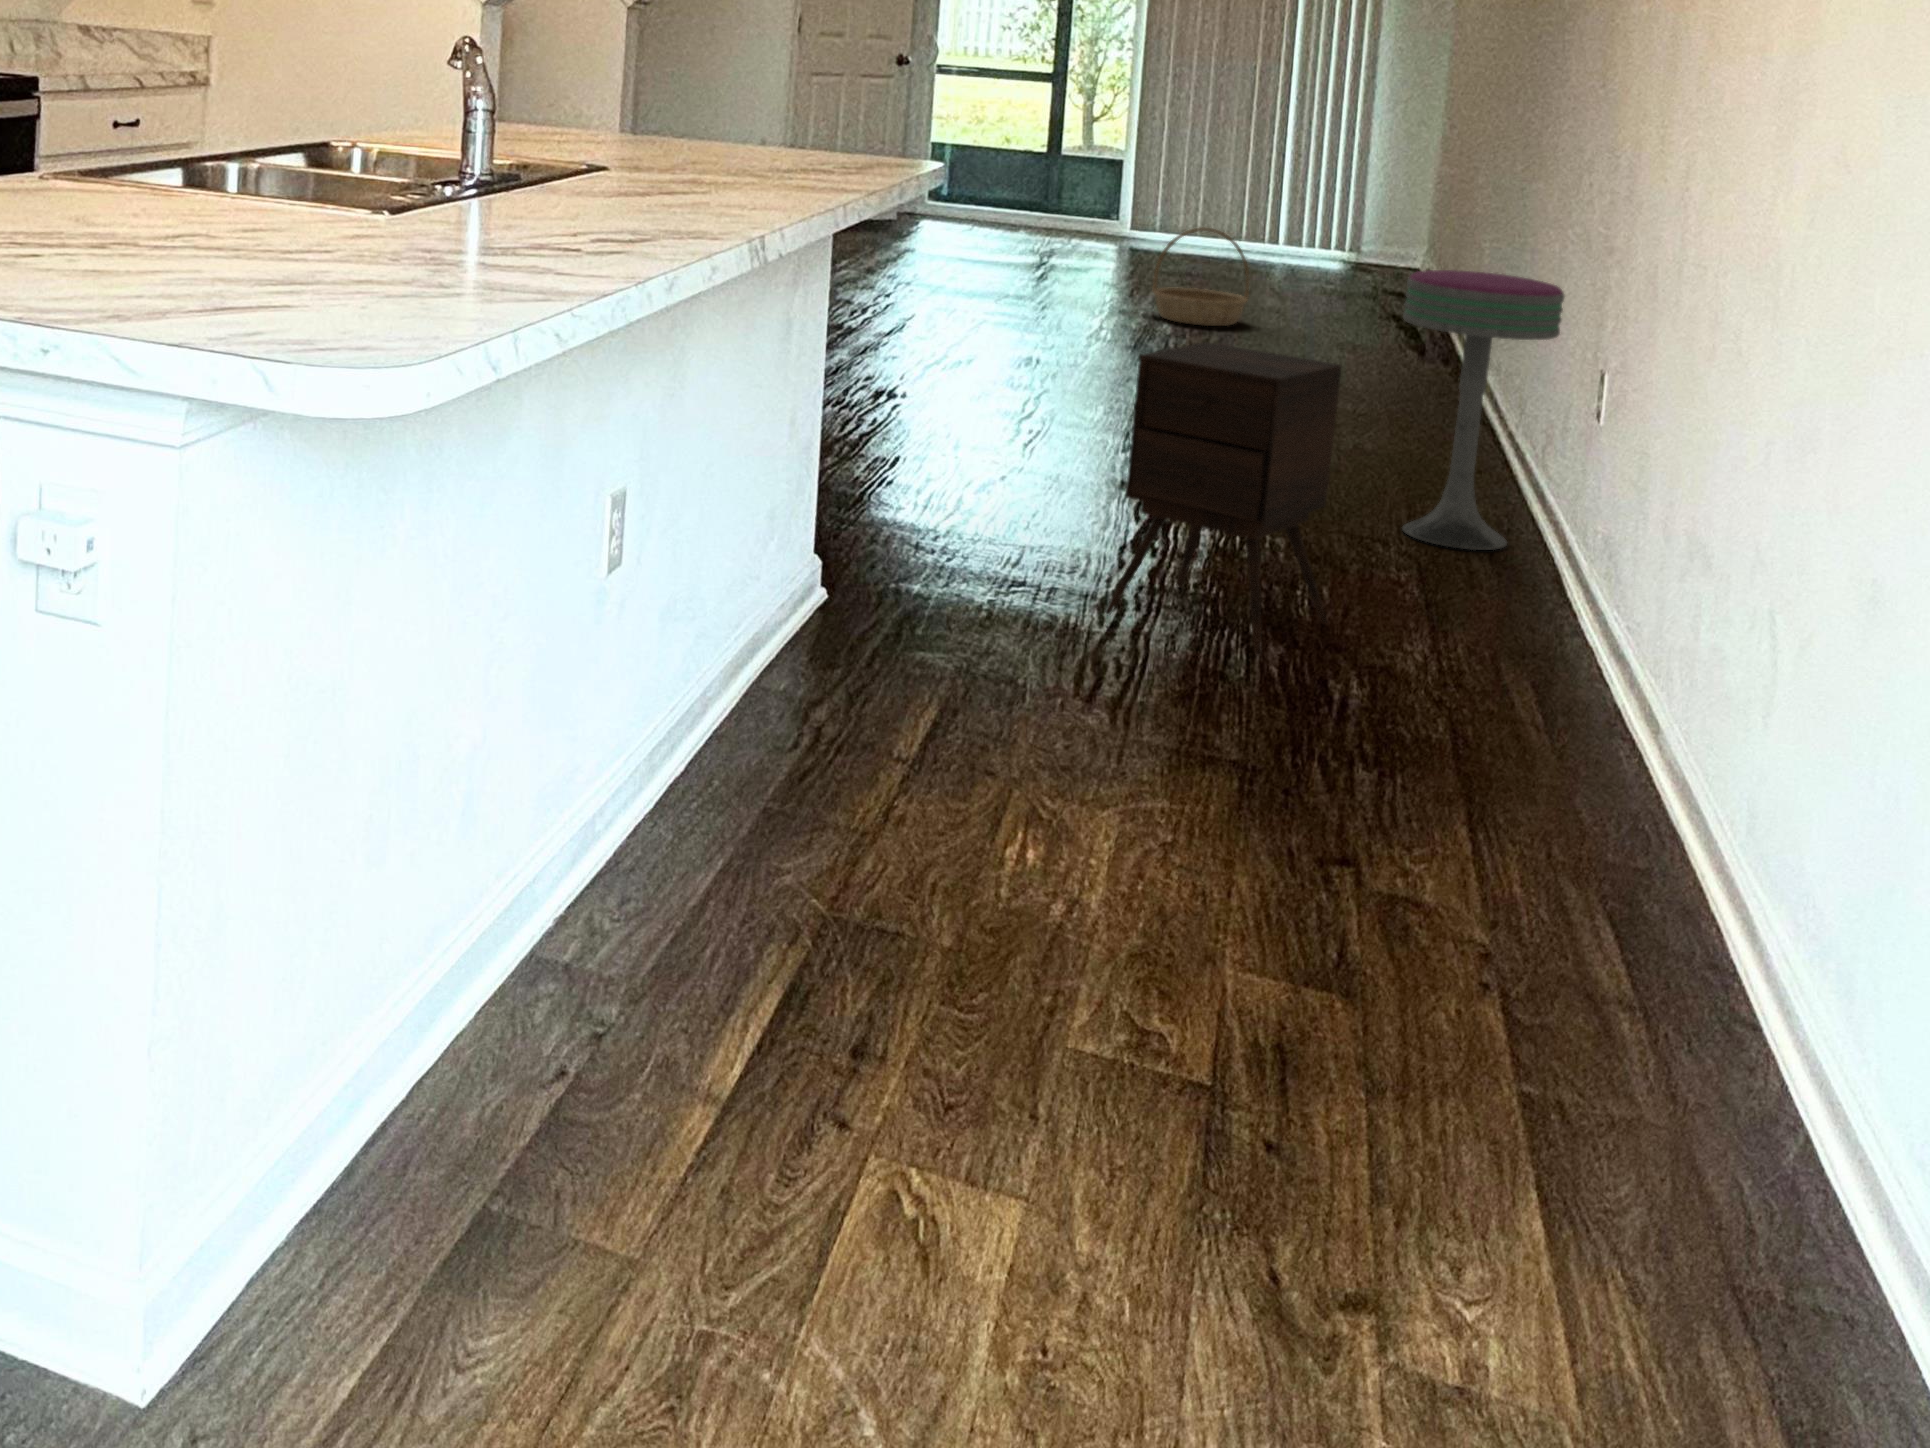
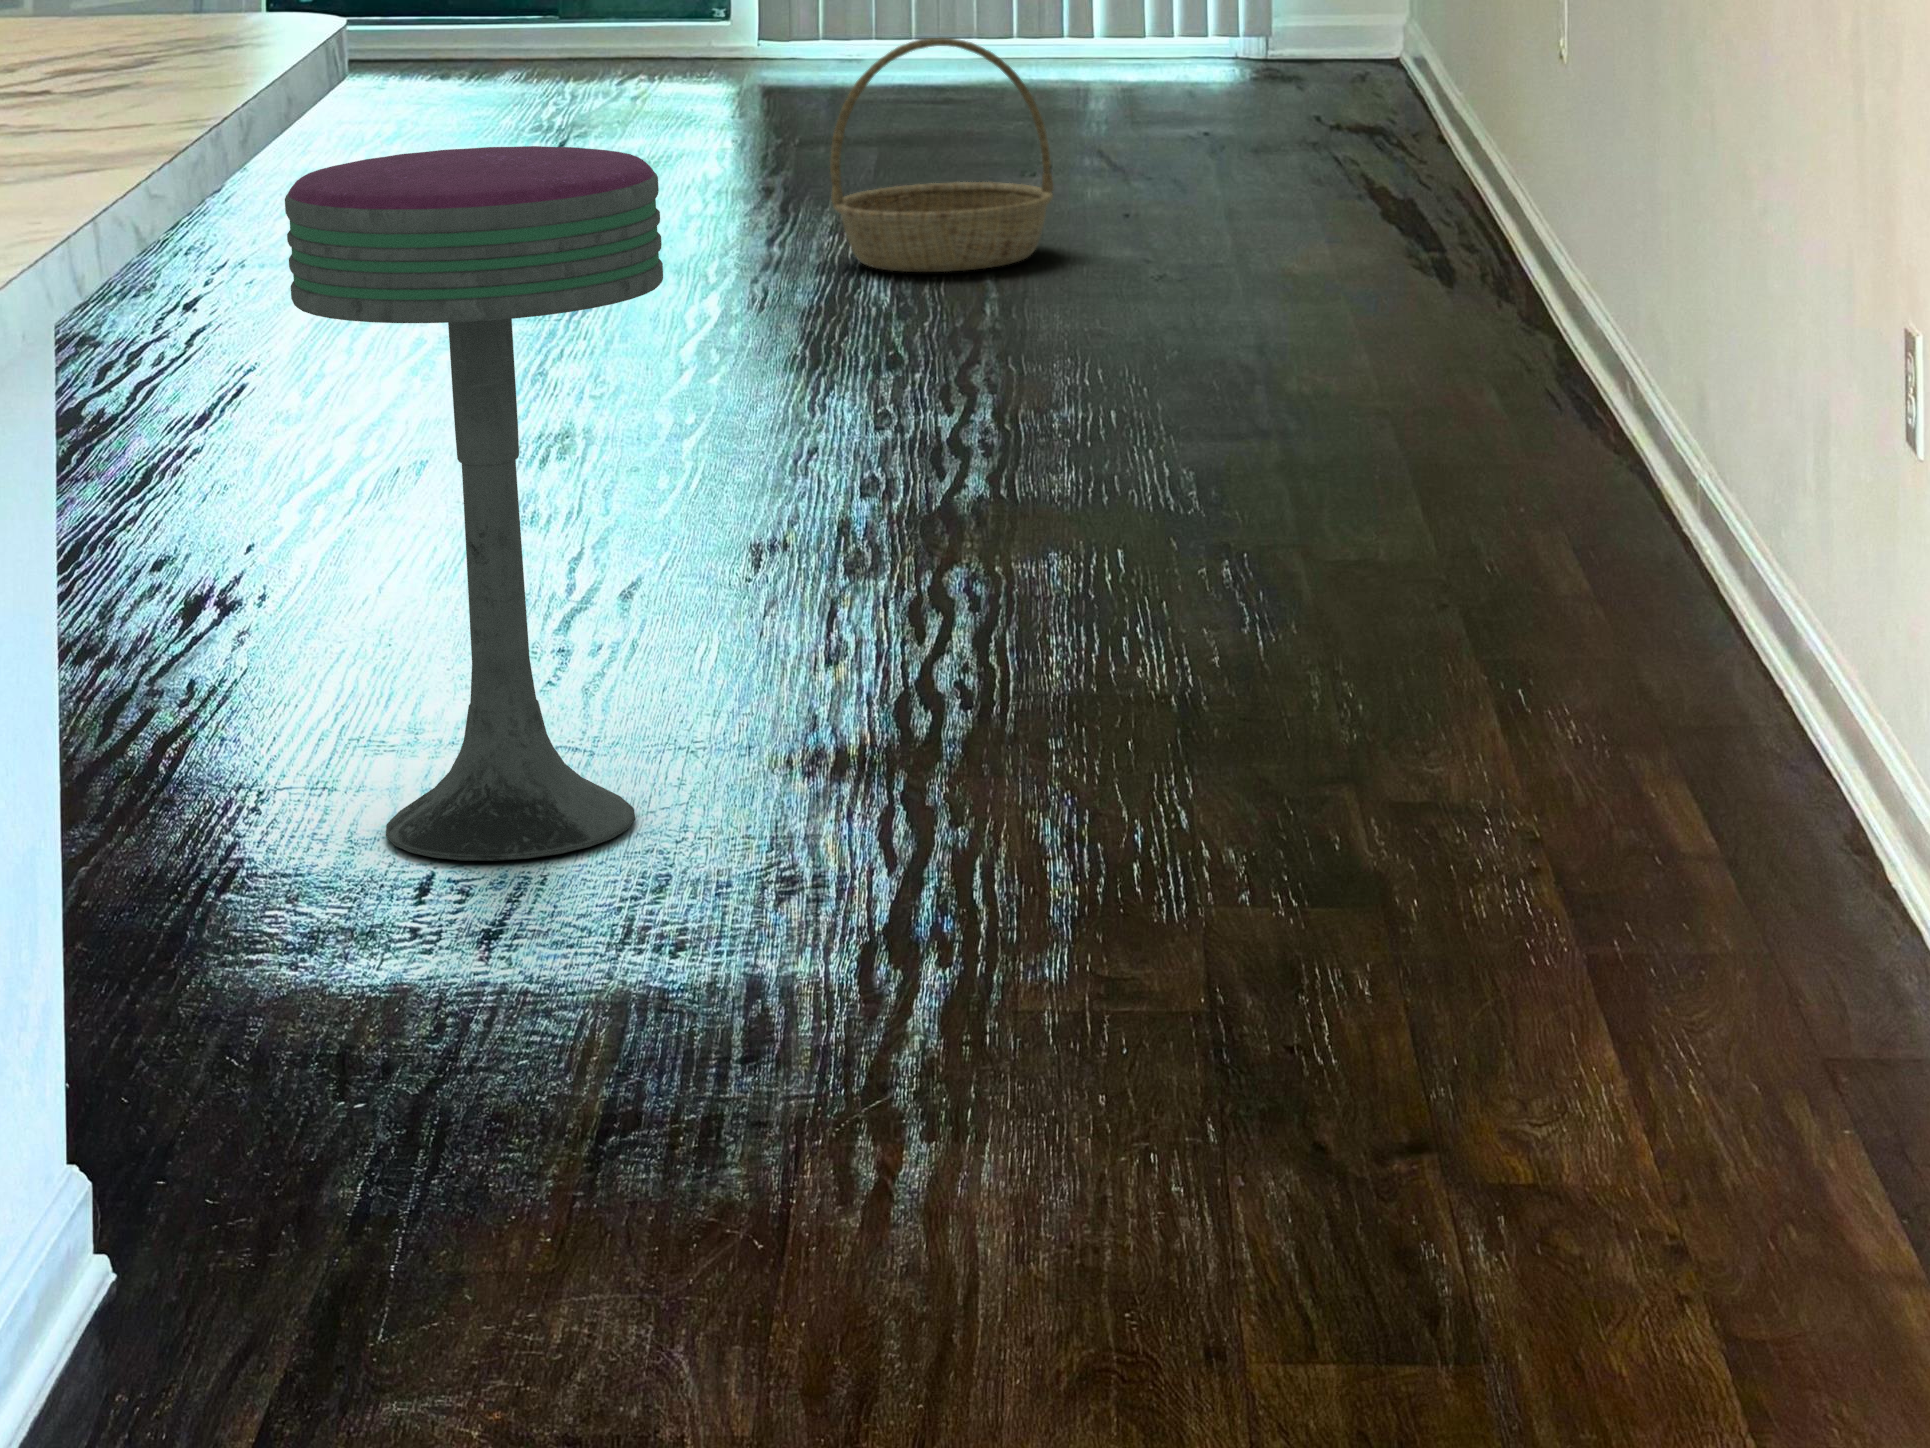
bar stool: present [1402,270,1564,550] -> present [285,146,663,861]
side table: present [1105,342,1341,656] -> none [832,408,1427,1282]

